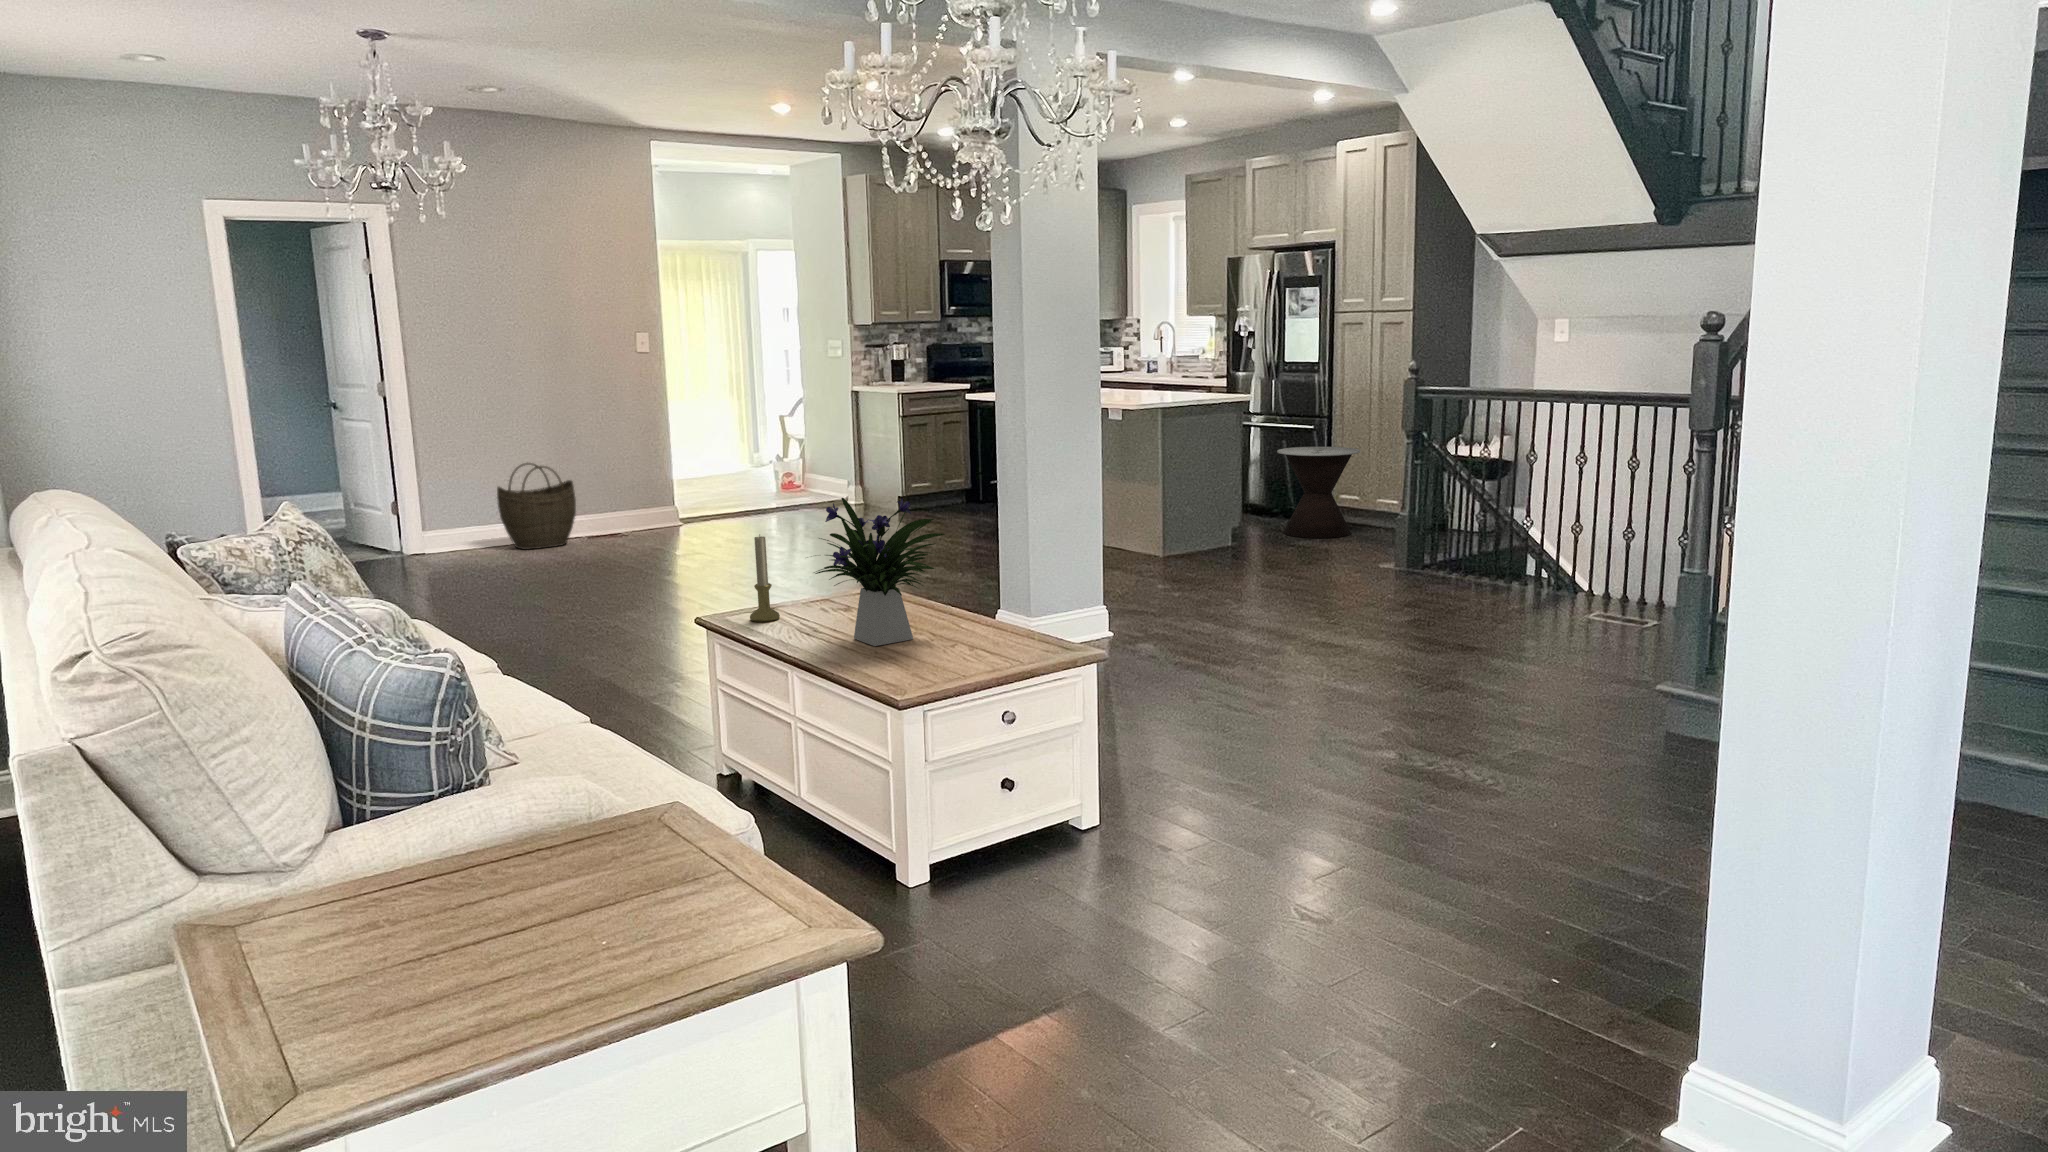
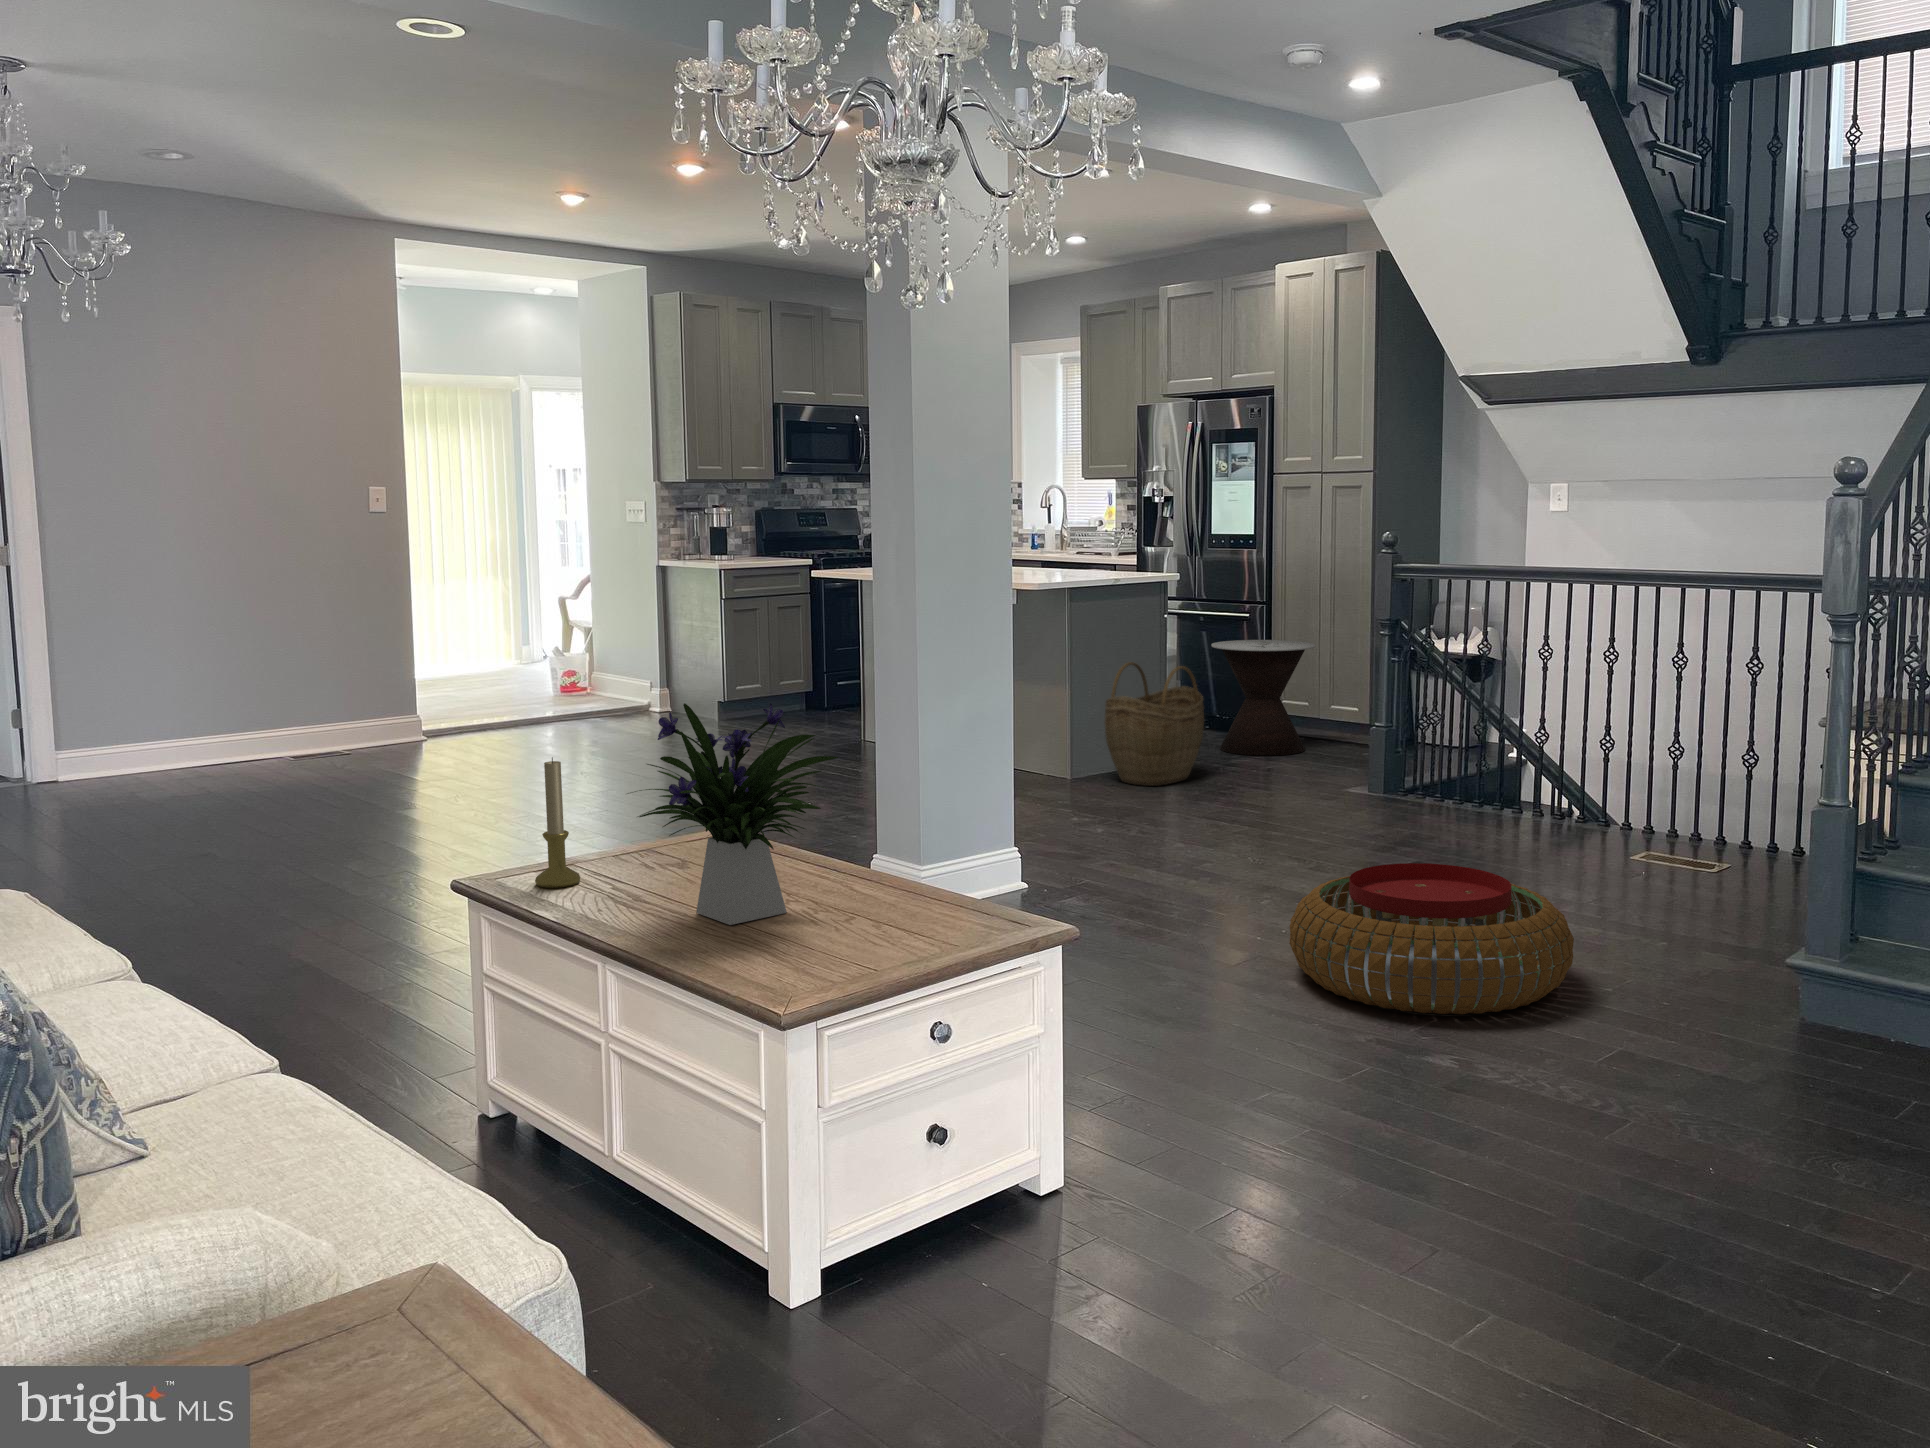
woven basket: present [497,463,576,549] -> present [1105,662,1204,786]
pouf: none [1293,617,1504,725] -> present [1289,863,1574,1014]

